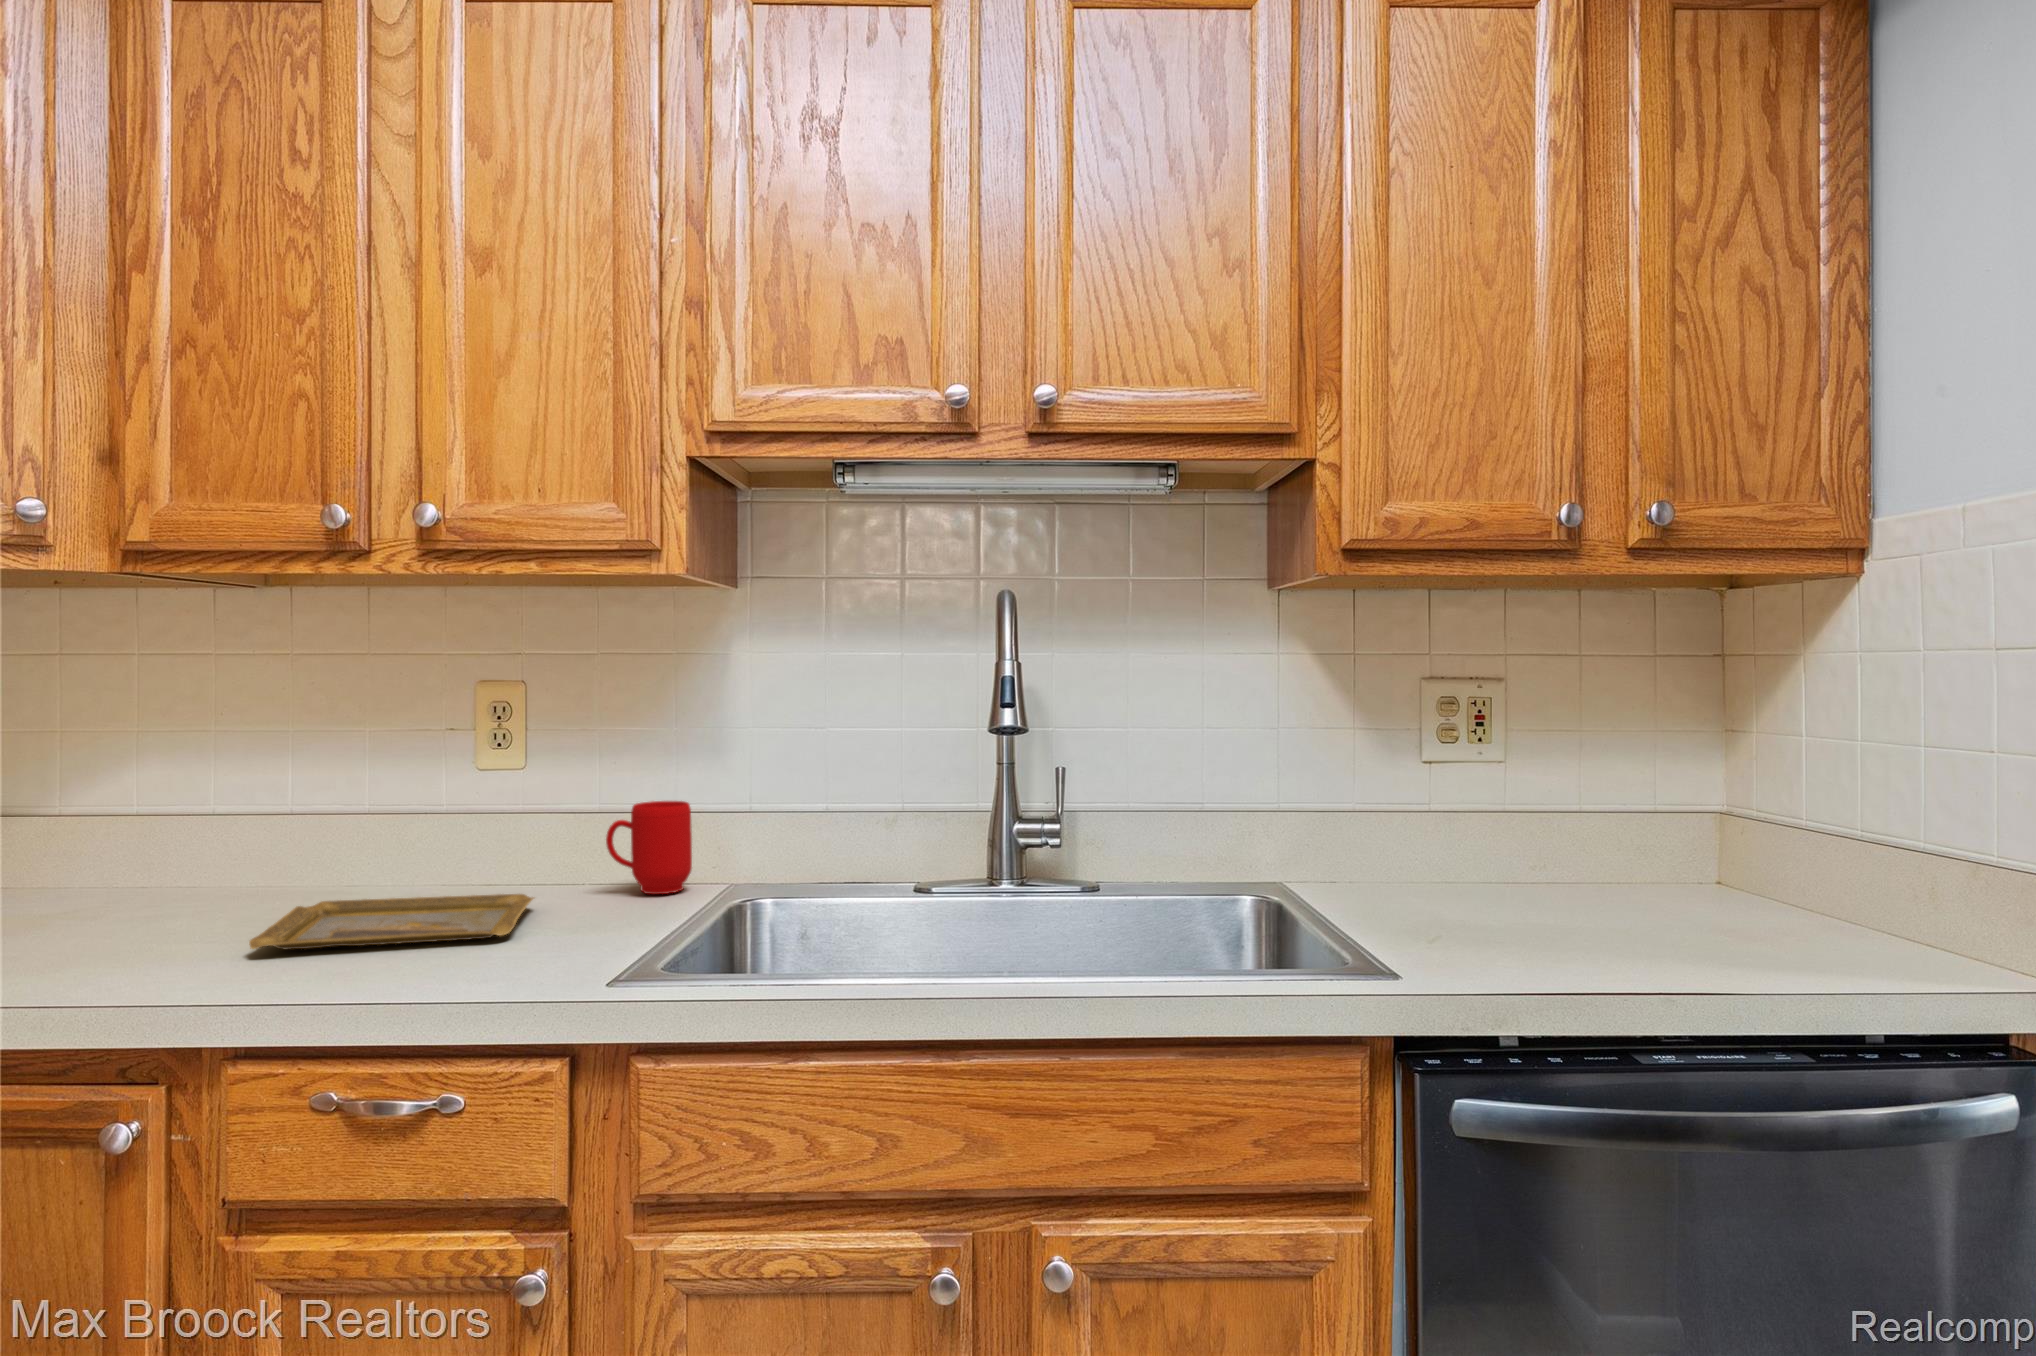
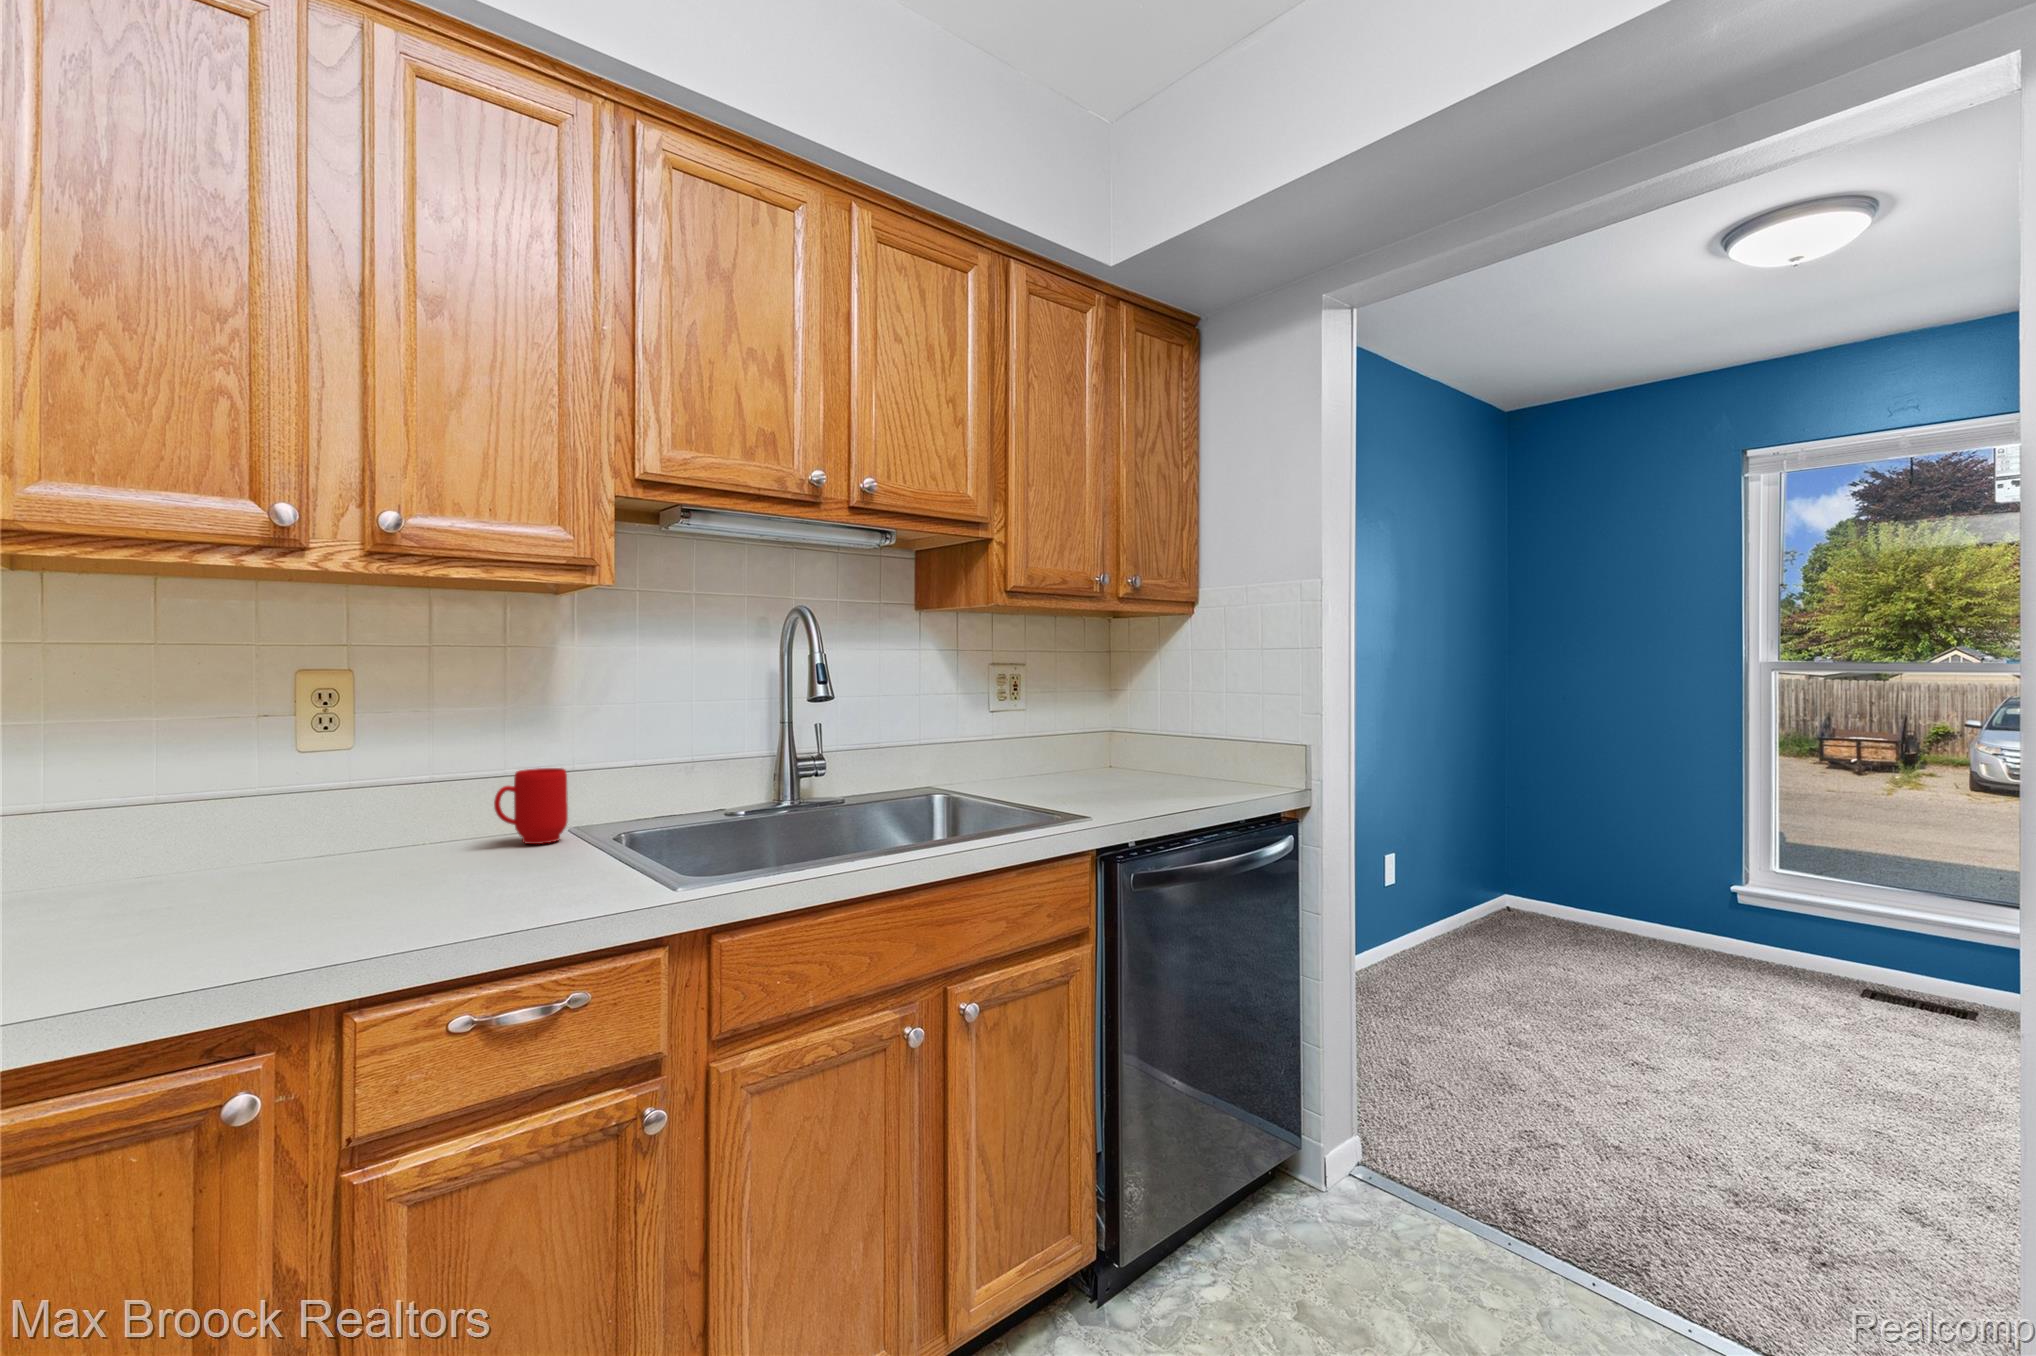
tray: present [249,894,534,950] -> none [219,854,508,921]

